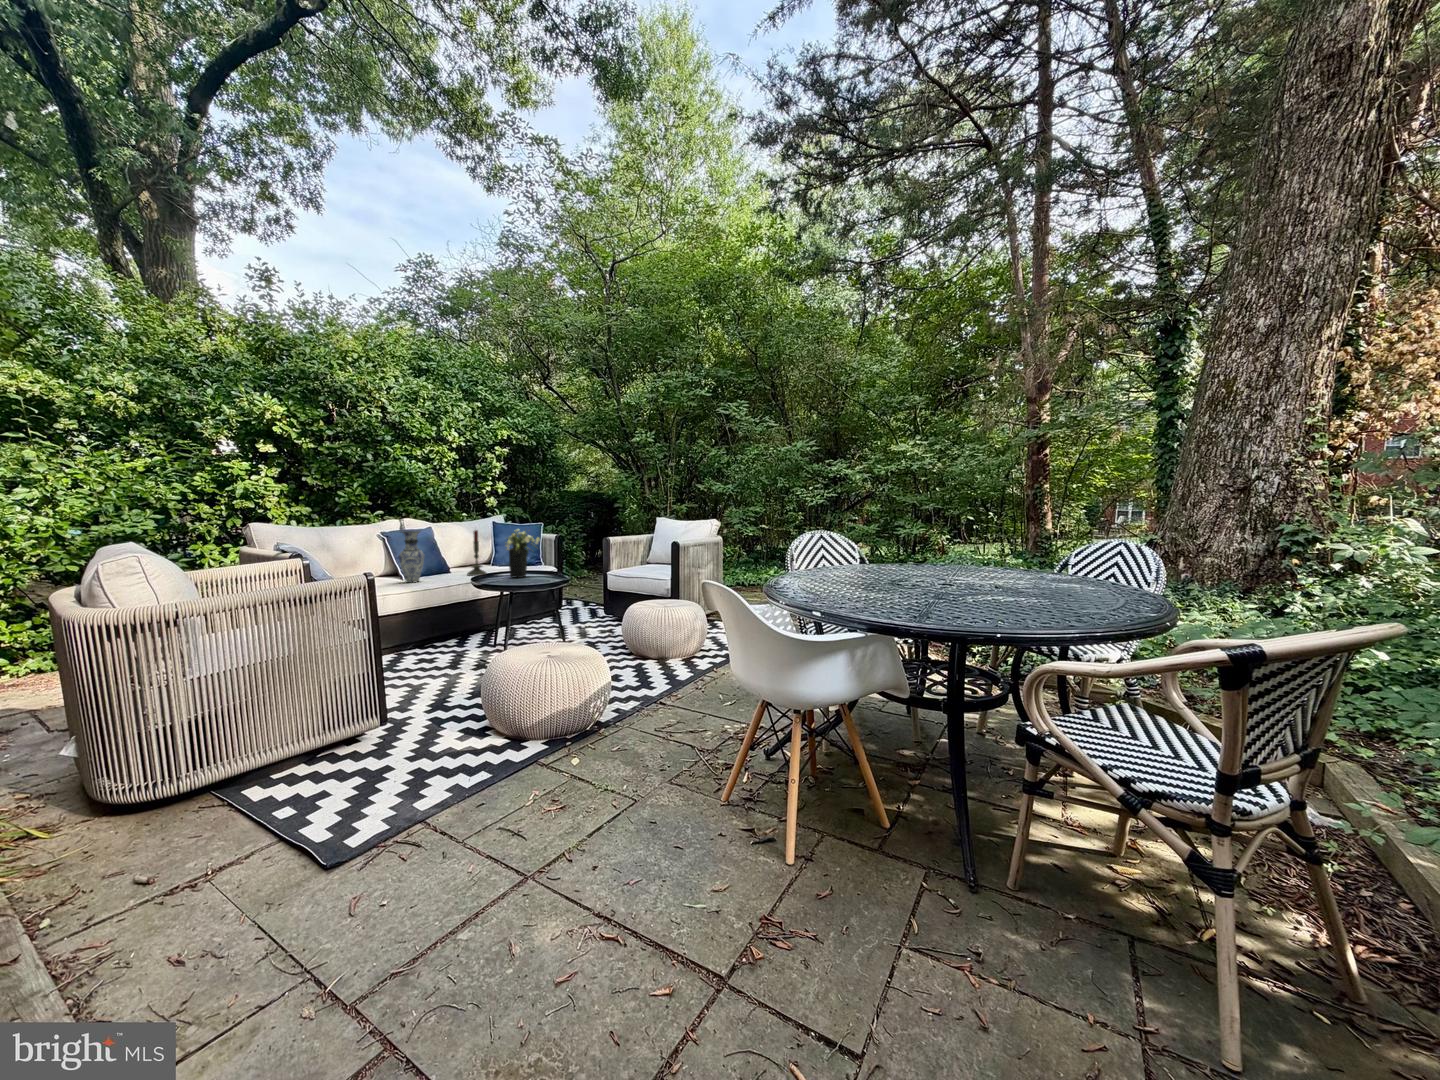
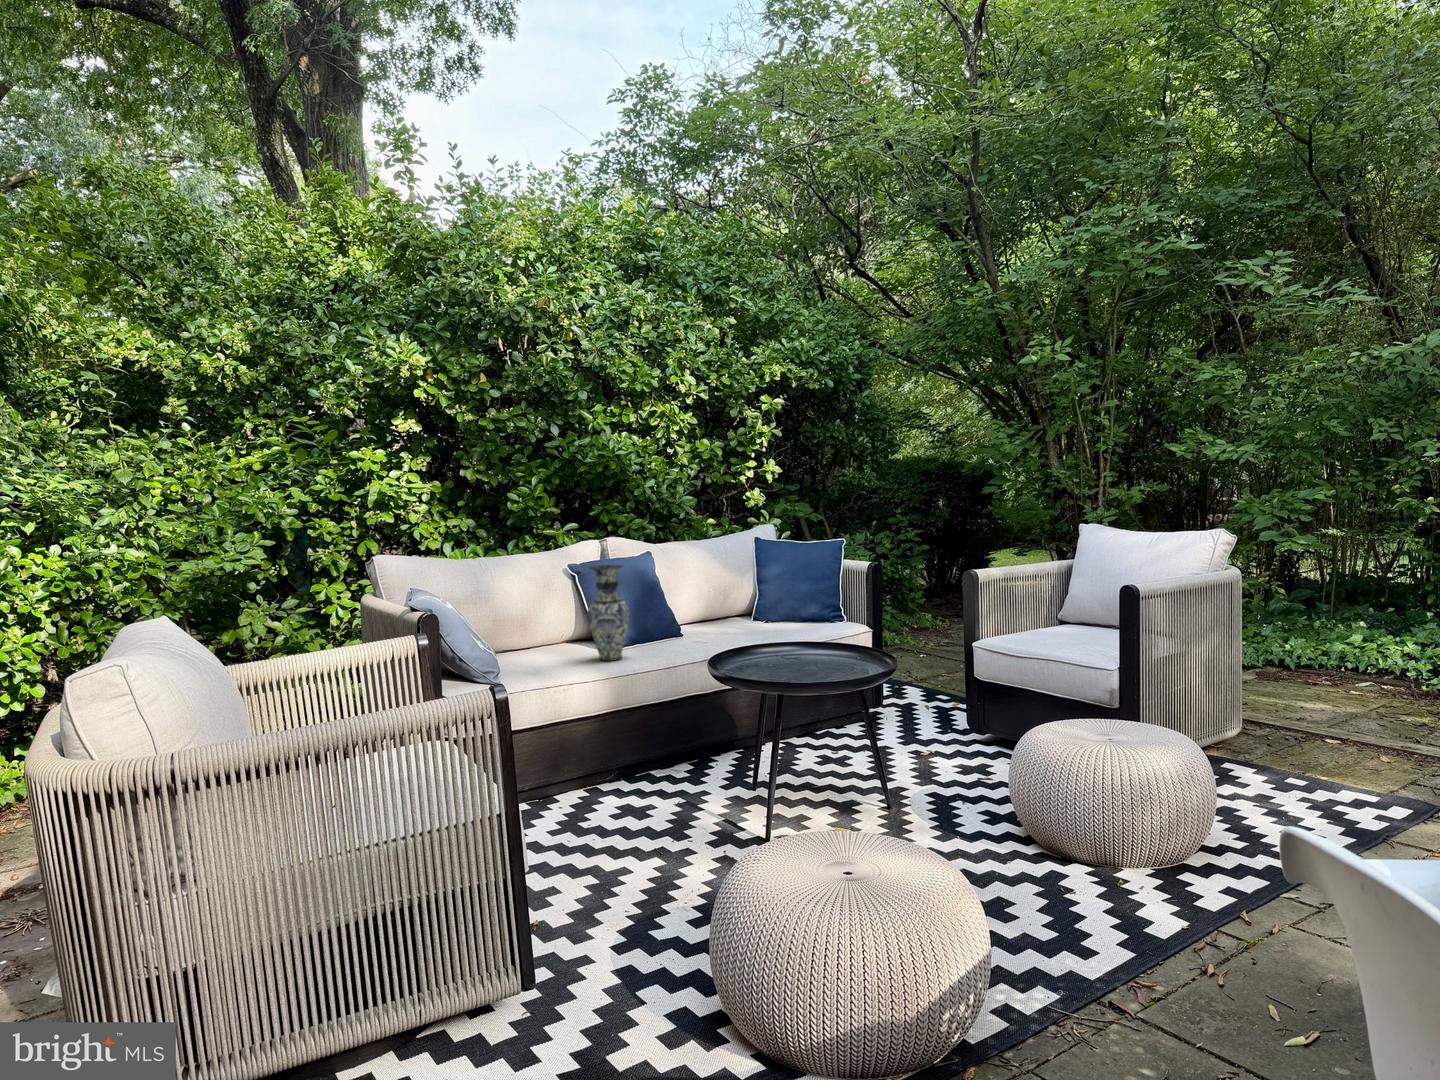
flower arrangement: present [505,529,540,578] -> none [760,558,841,660]
candle: present [467,530,486,576] -> none [705,556,739,645]

